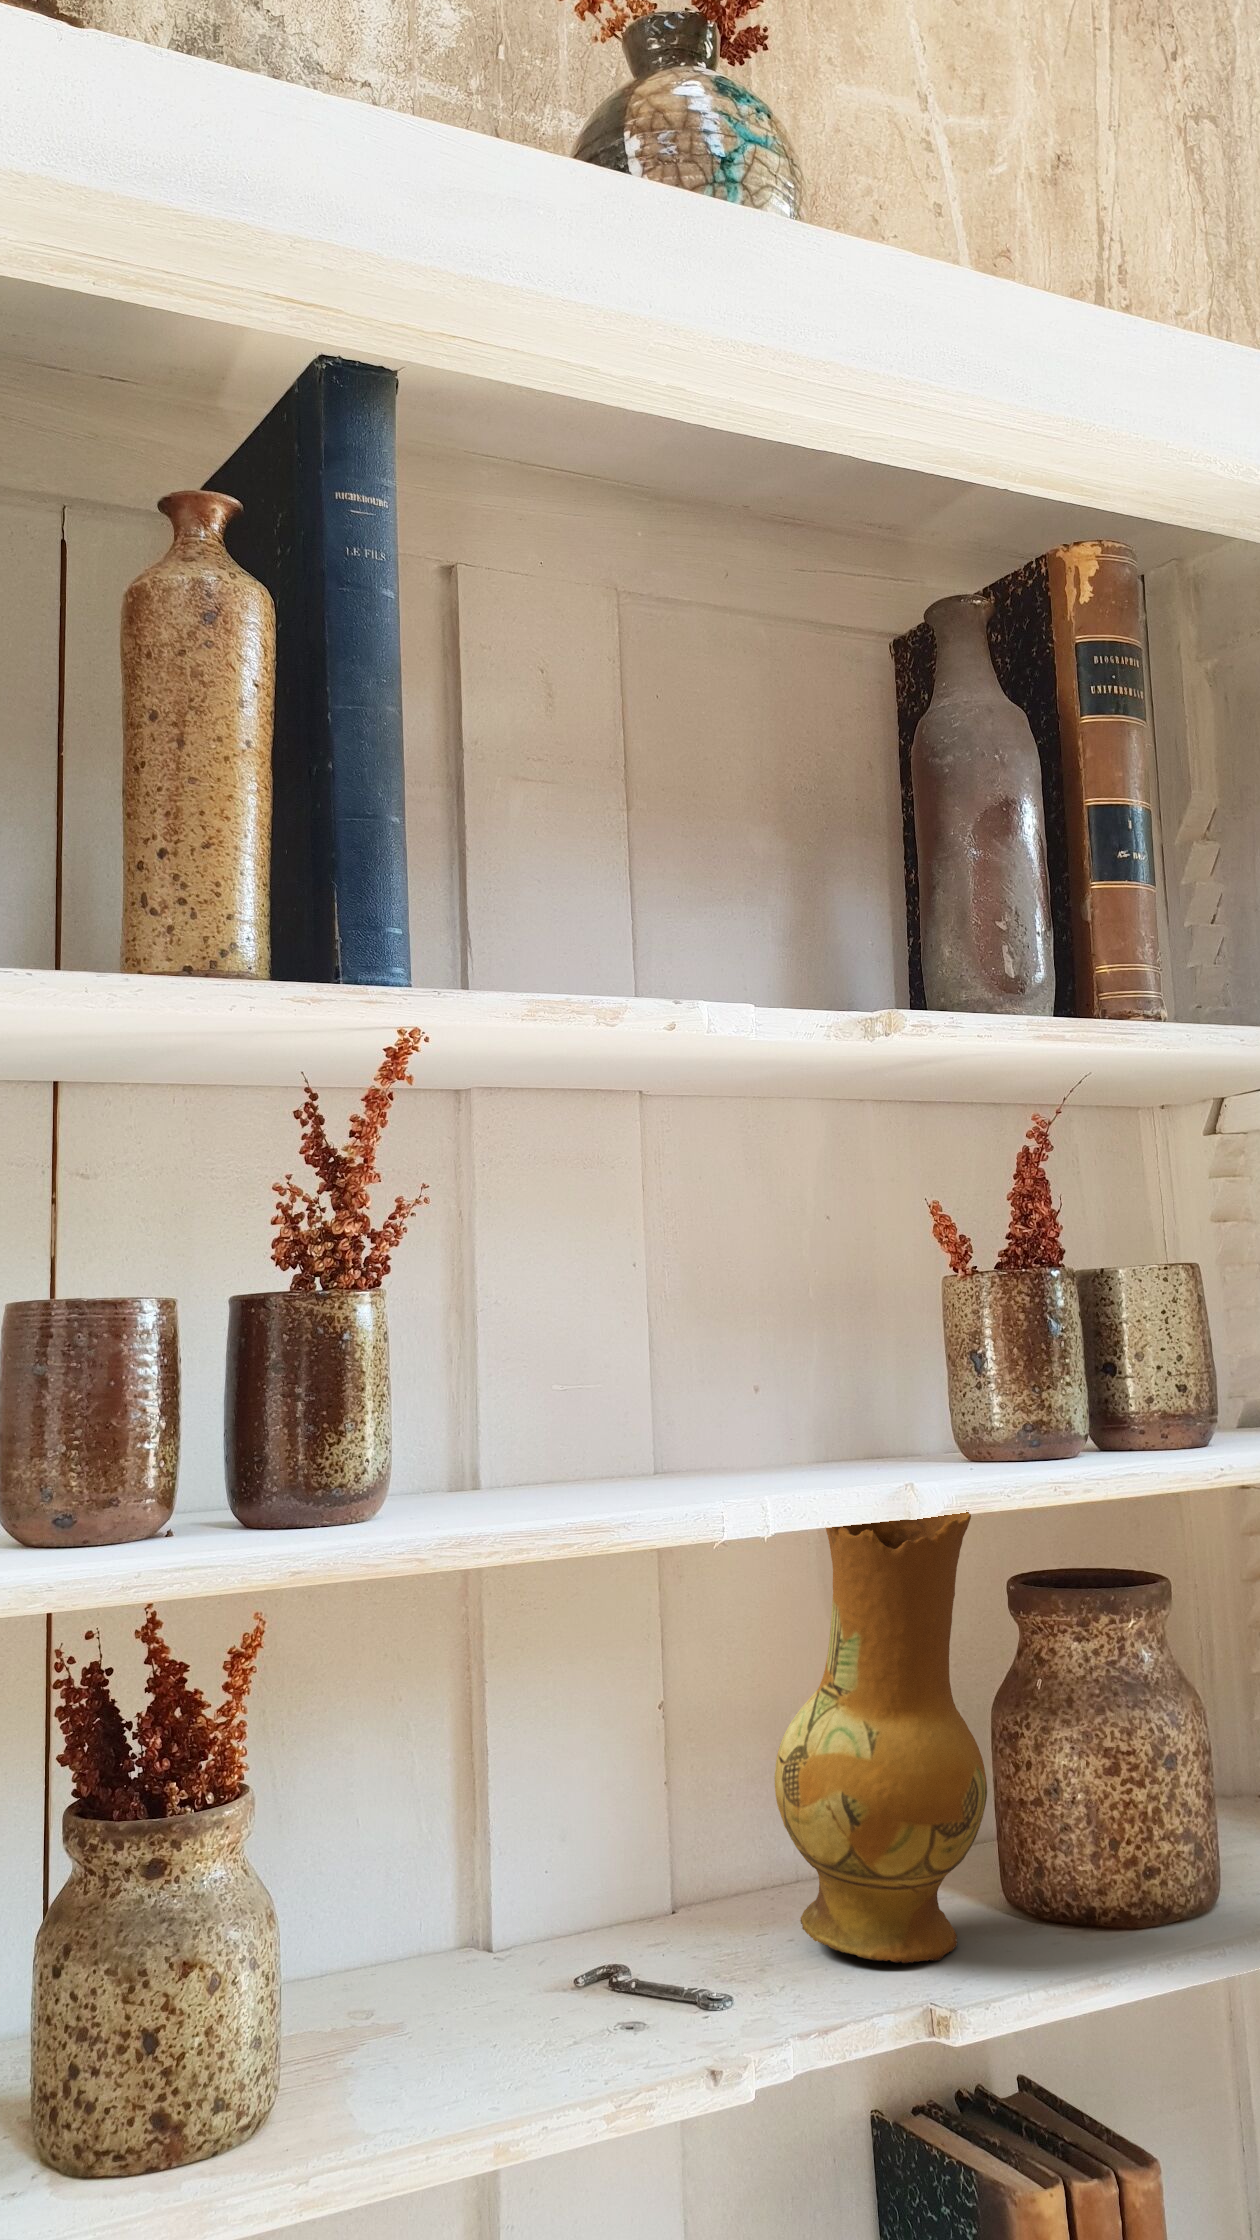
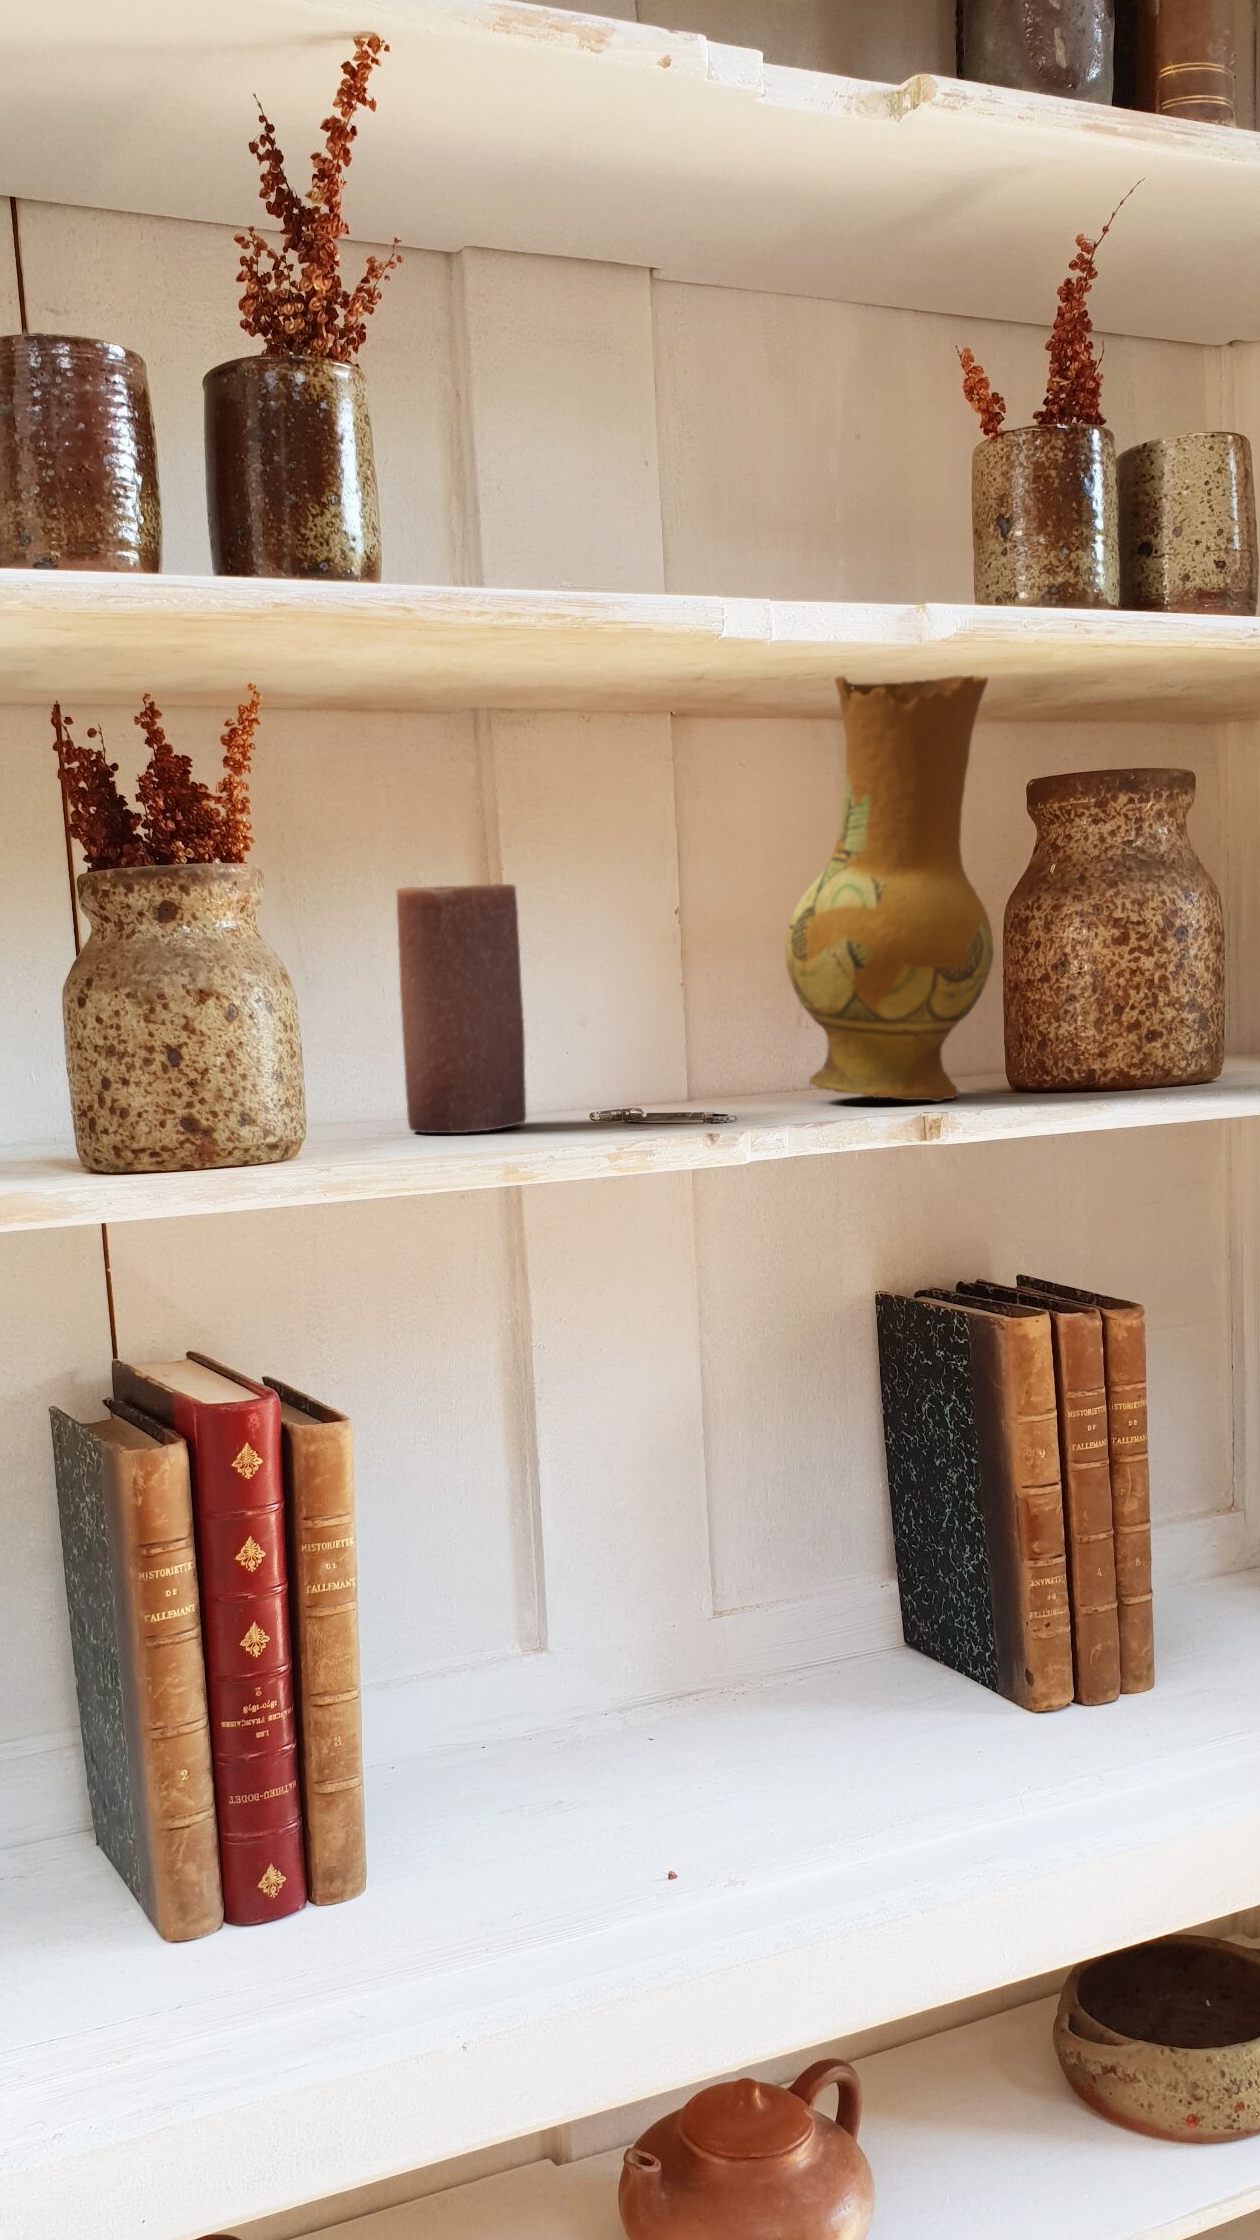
candle: none [382,1733,509,2037] -> present [397,884,526,1133]

